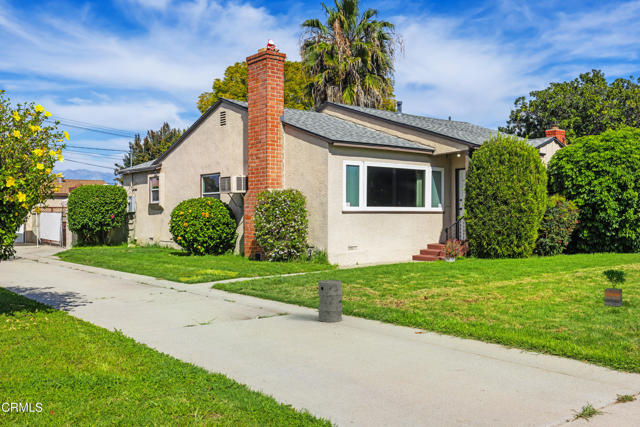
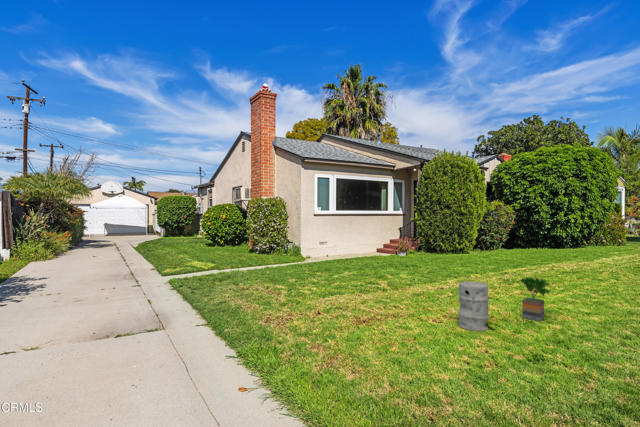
trash can: present [318,280,343,322] -> present [458,281,489,331]

